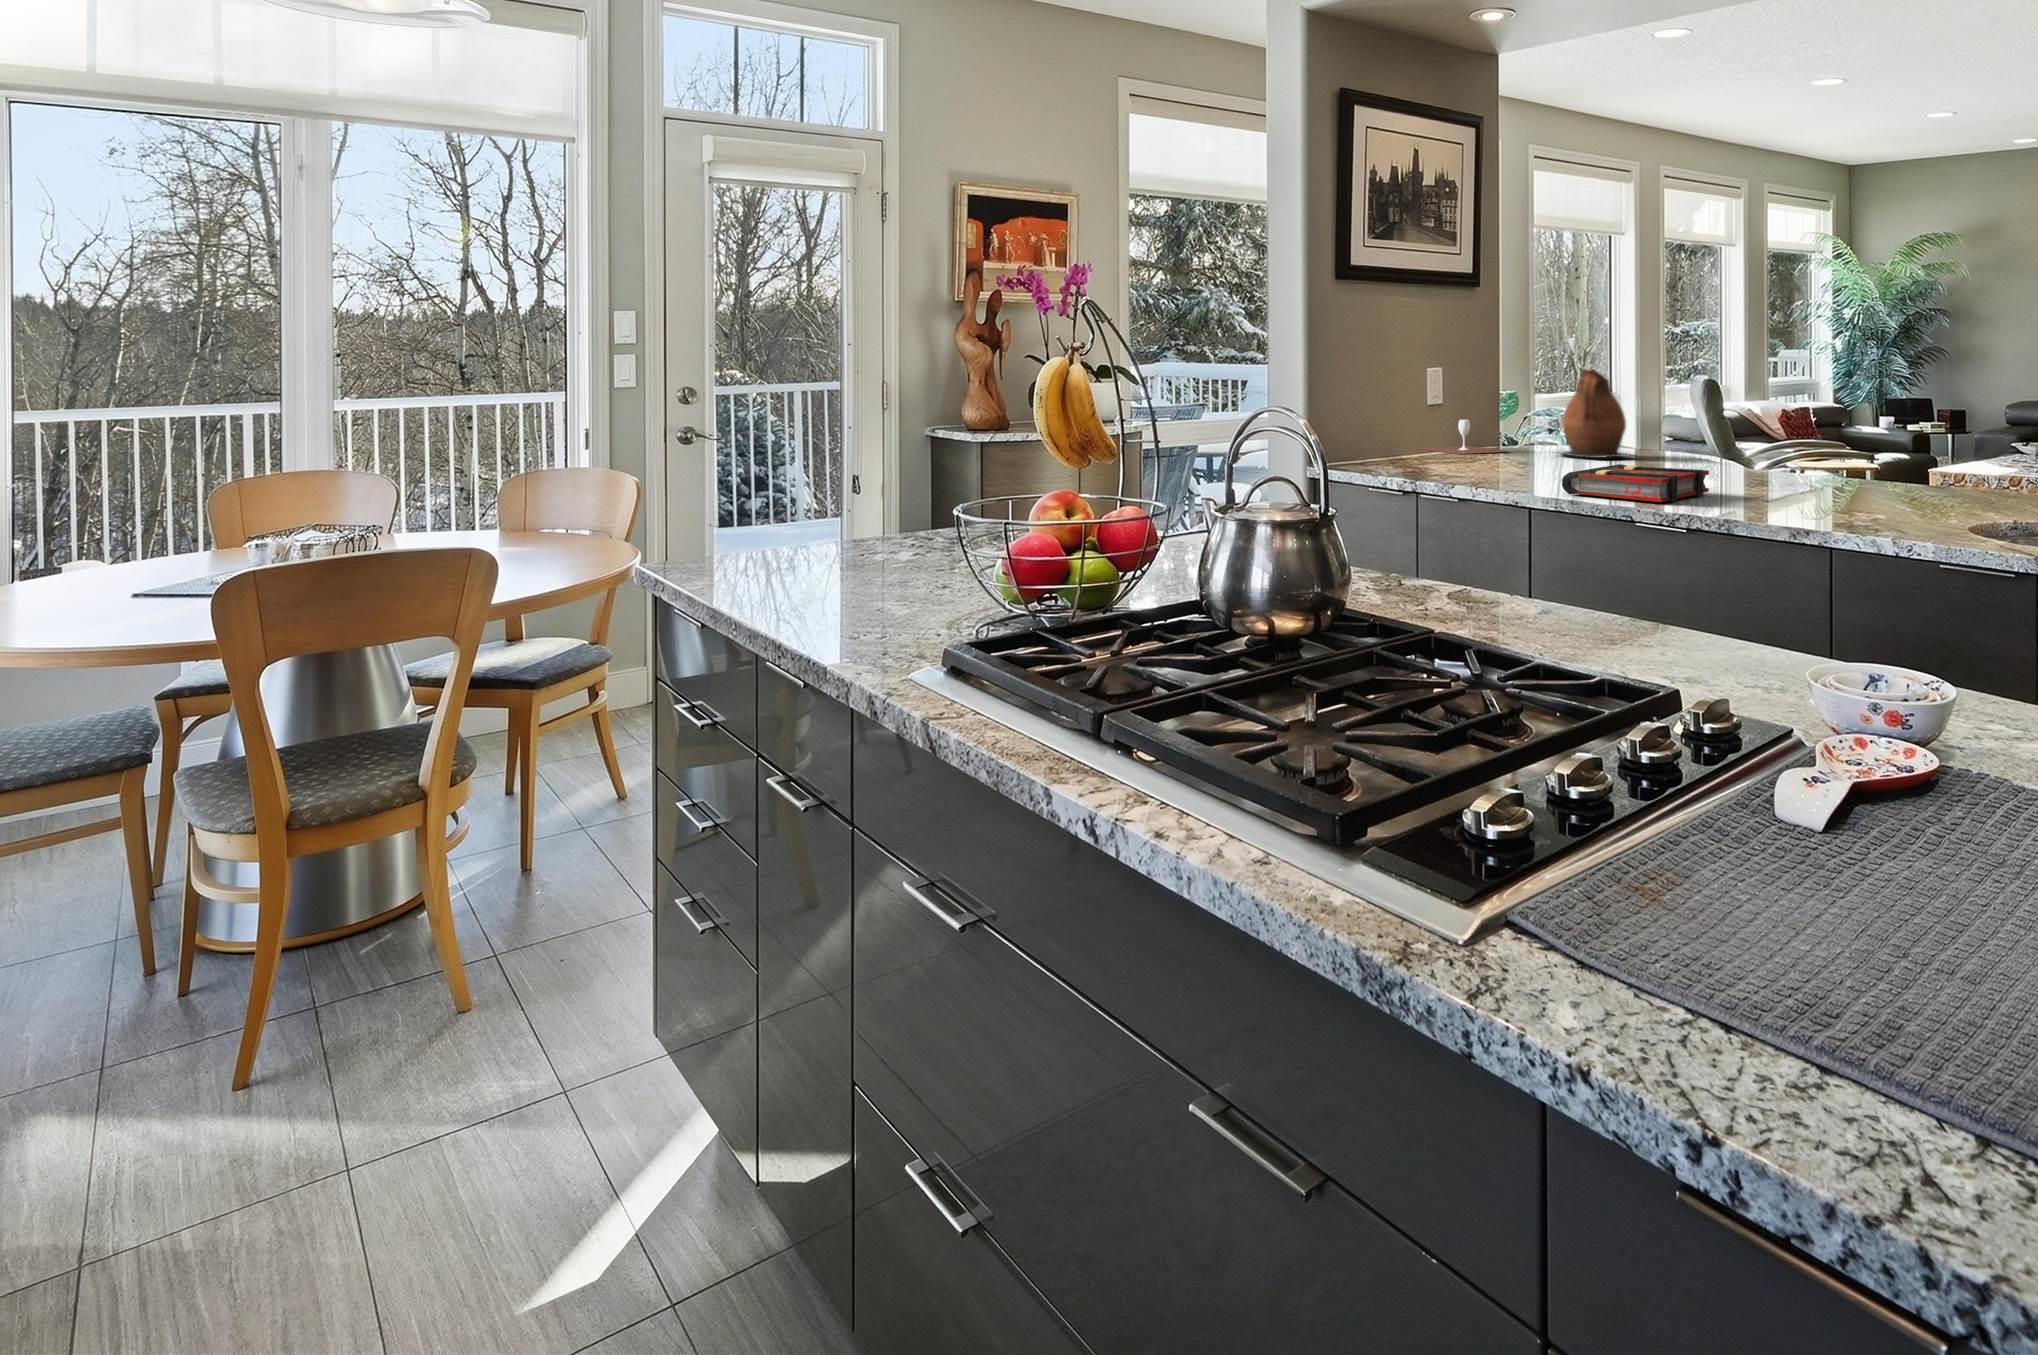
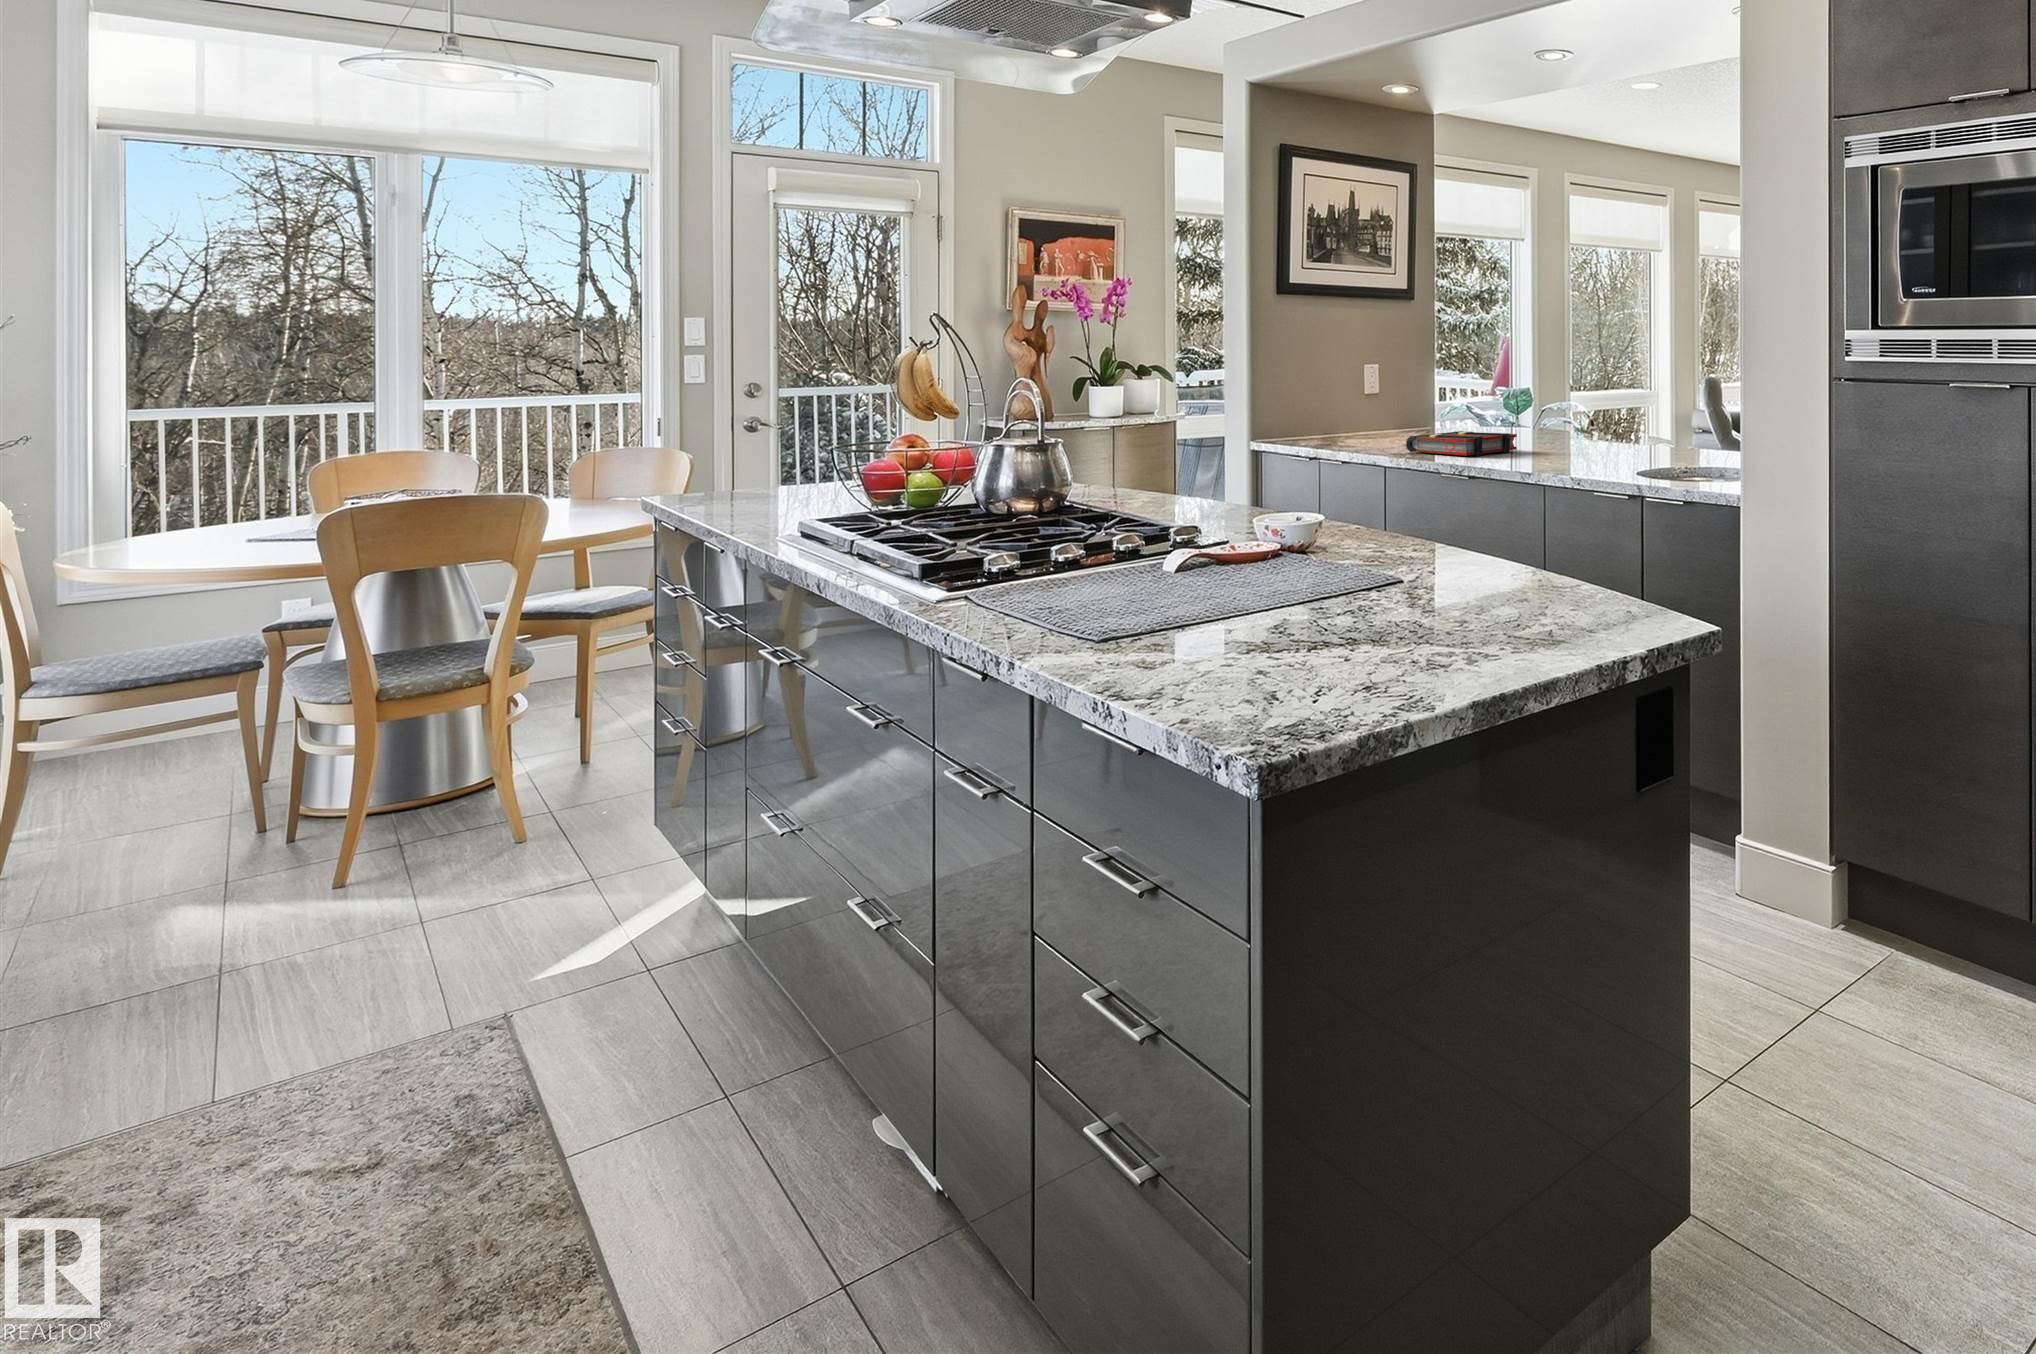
ceramic pitcher: present [1560,369,1631,458] -> none [1457,363,1521,431]
wine glass: present [1419,420,1510,454] -> none [1358,403,1429,429]

